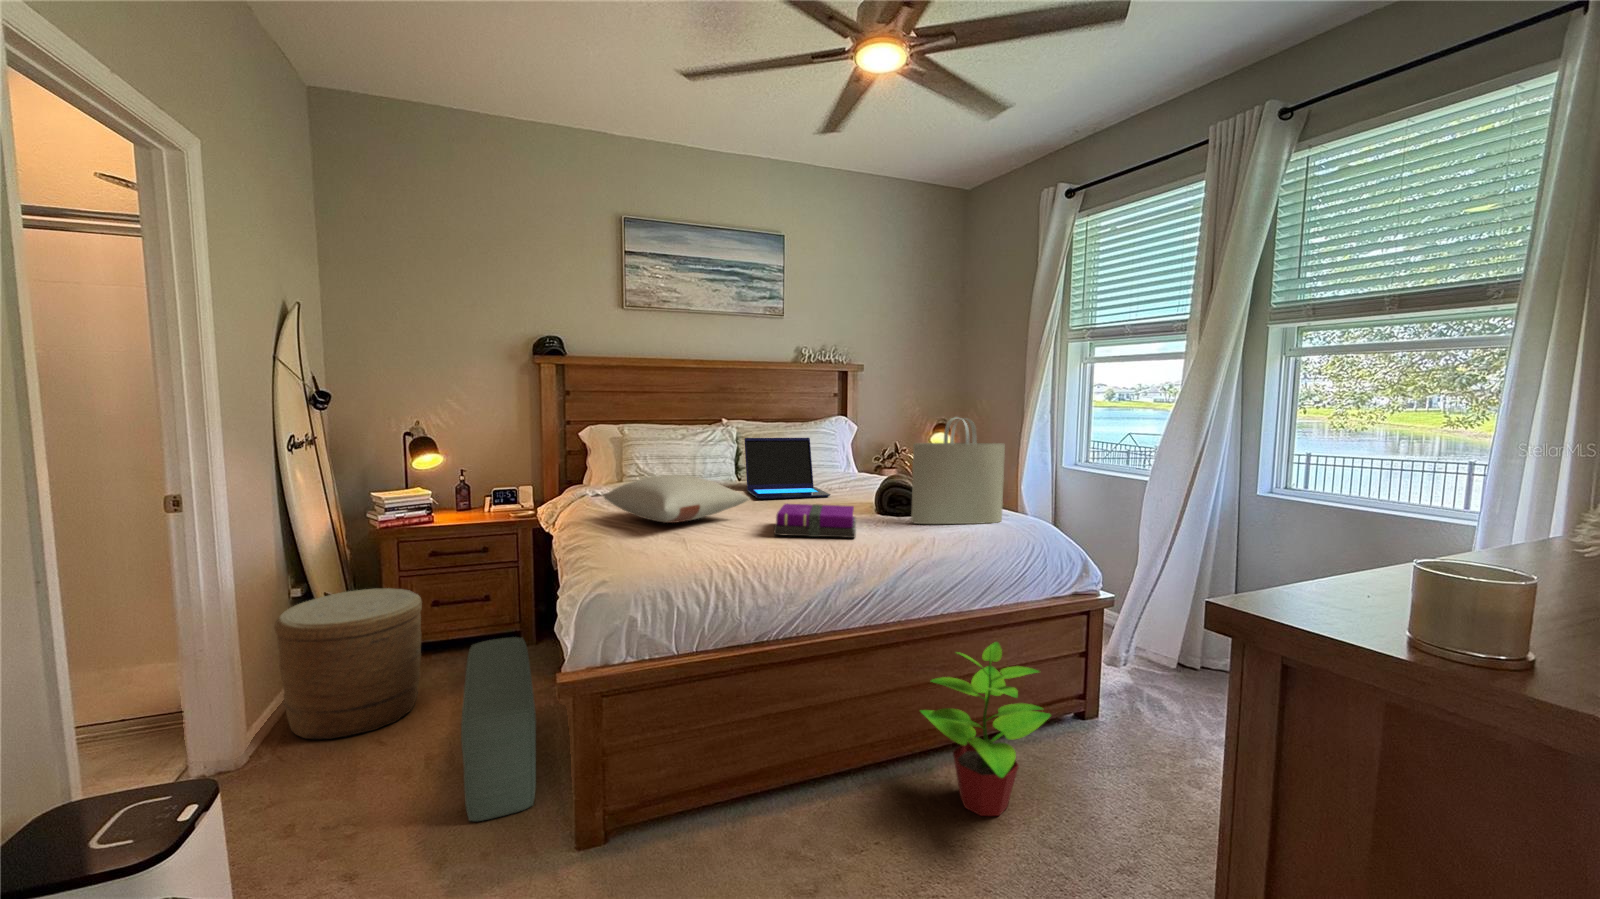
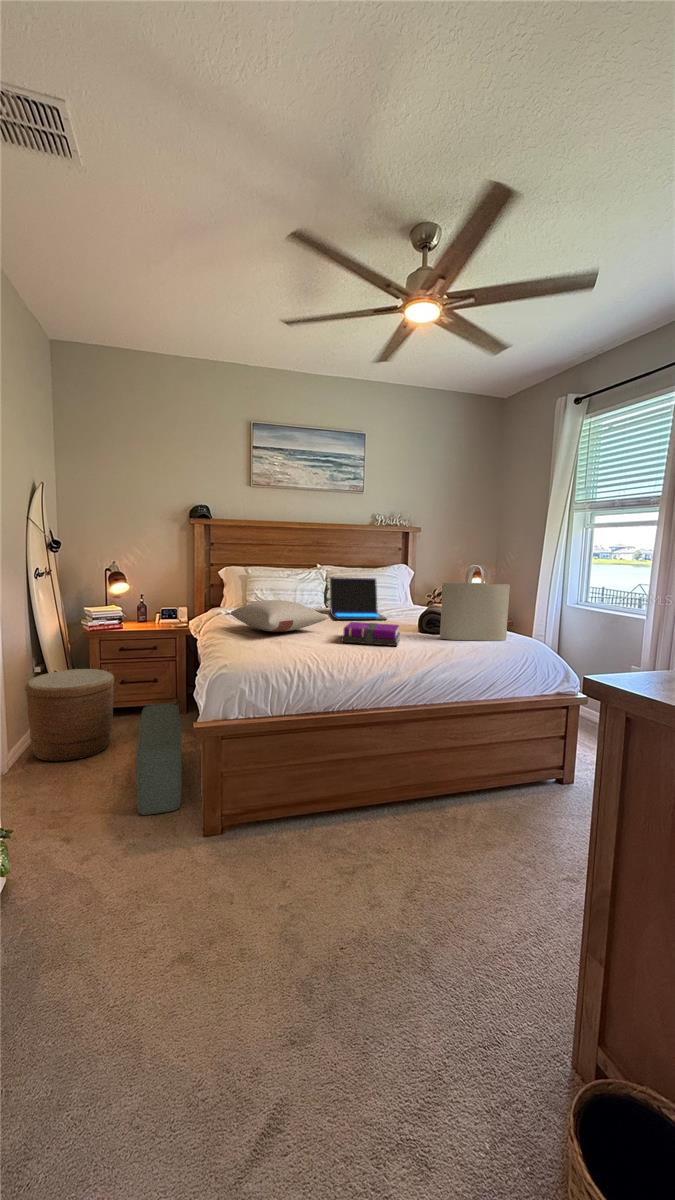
potted plant: present [920,642,1051,816] -> none [437,721,529,839]

